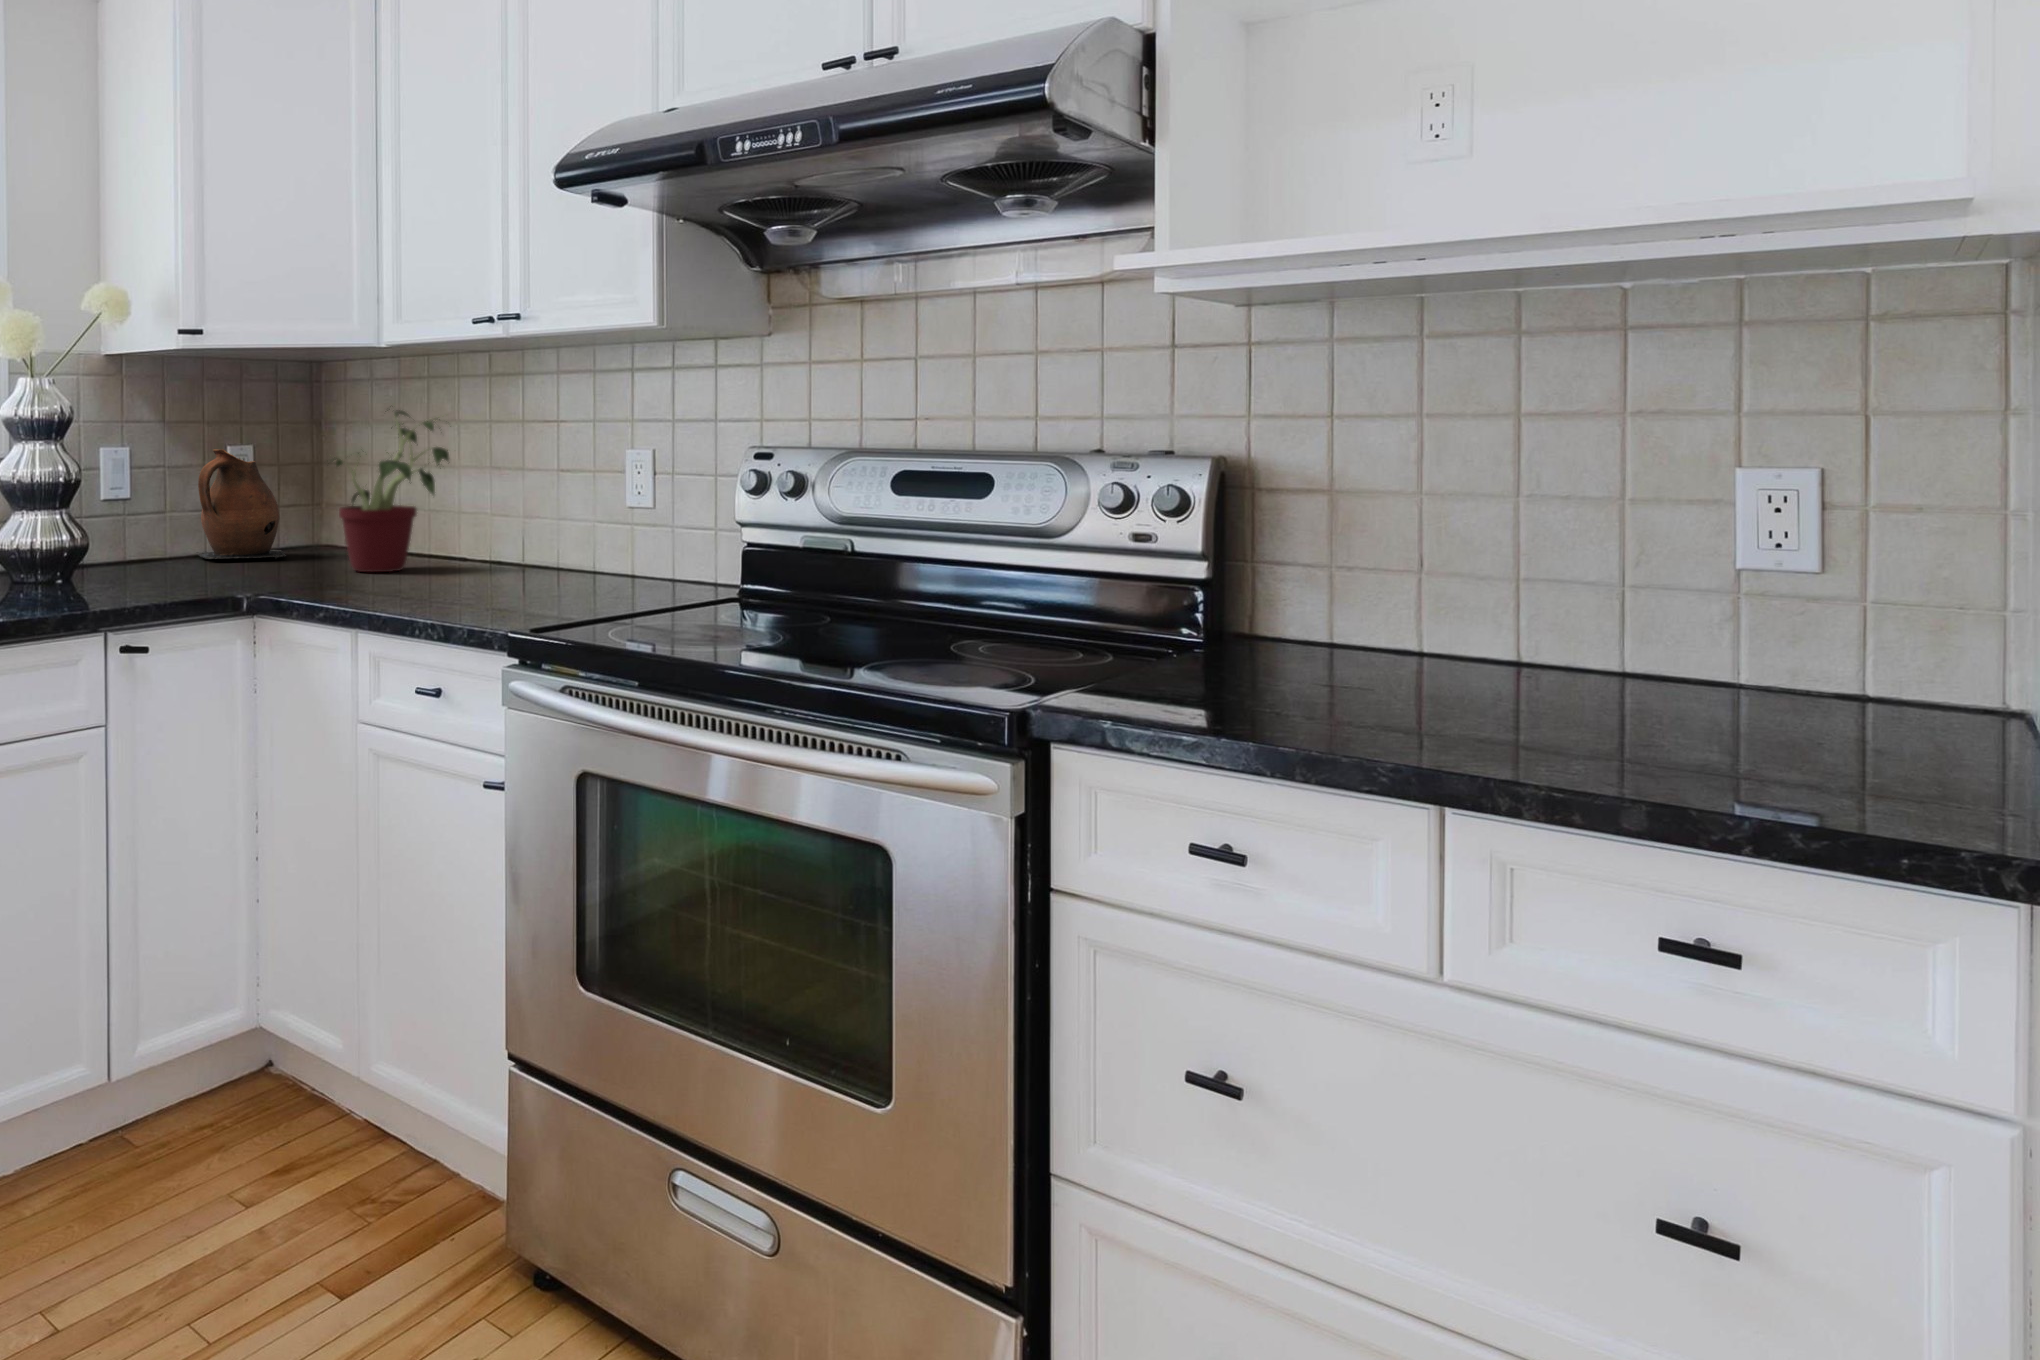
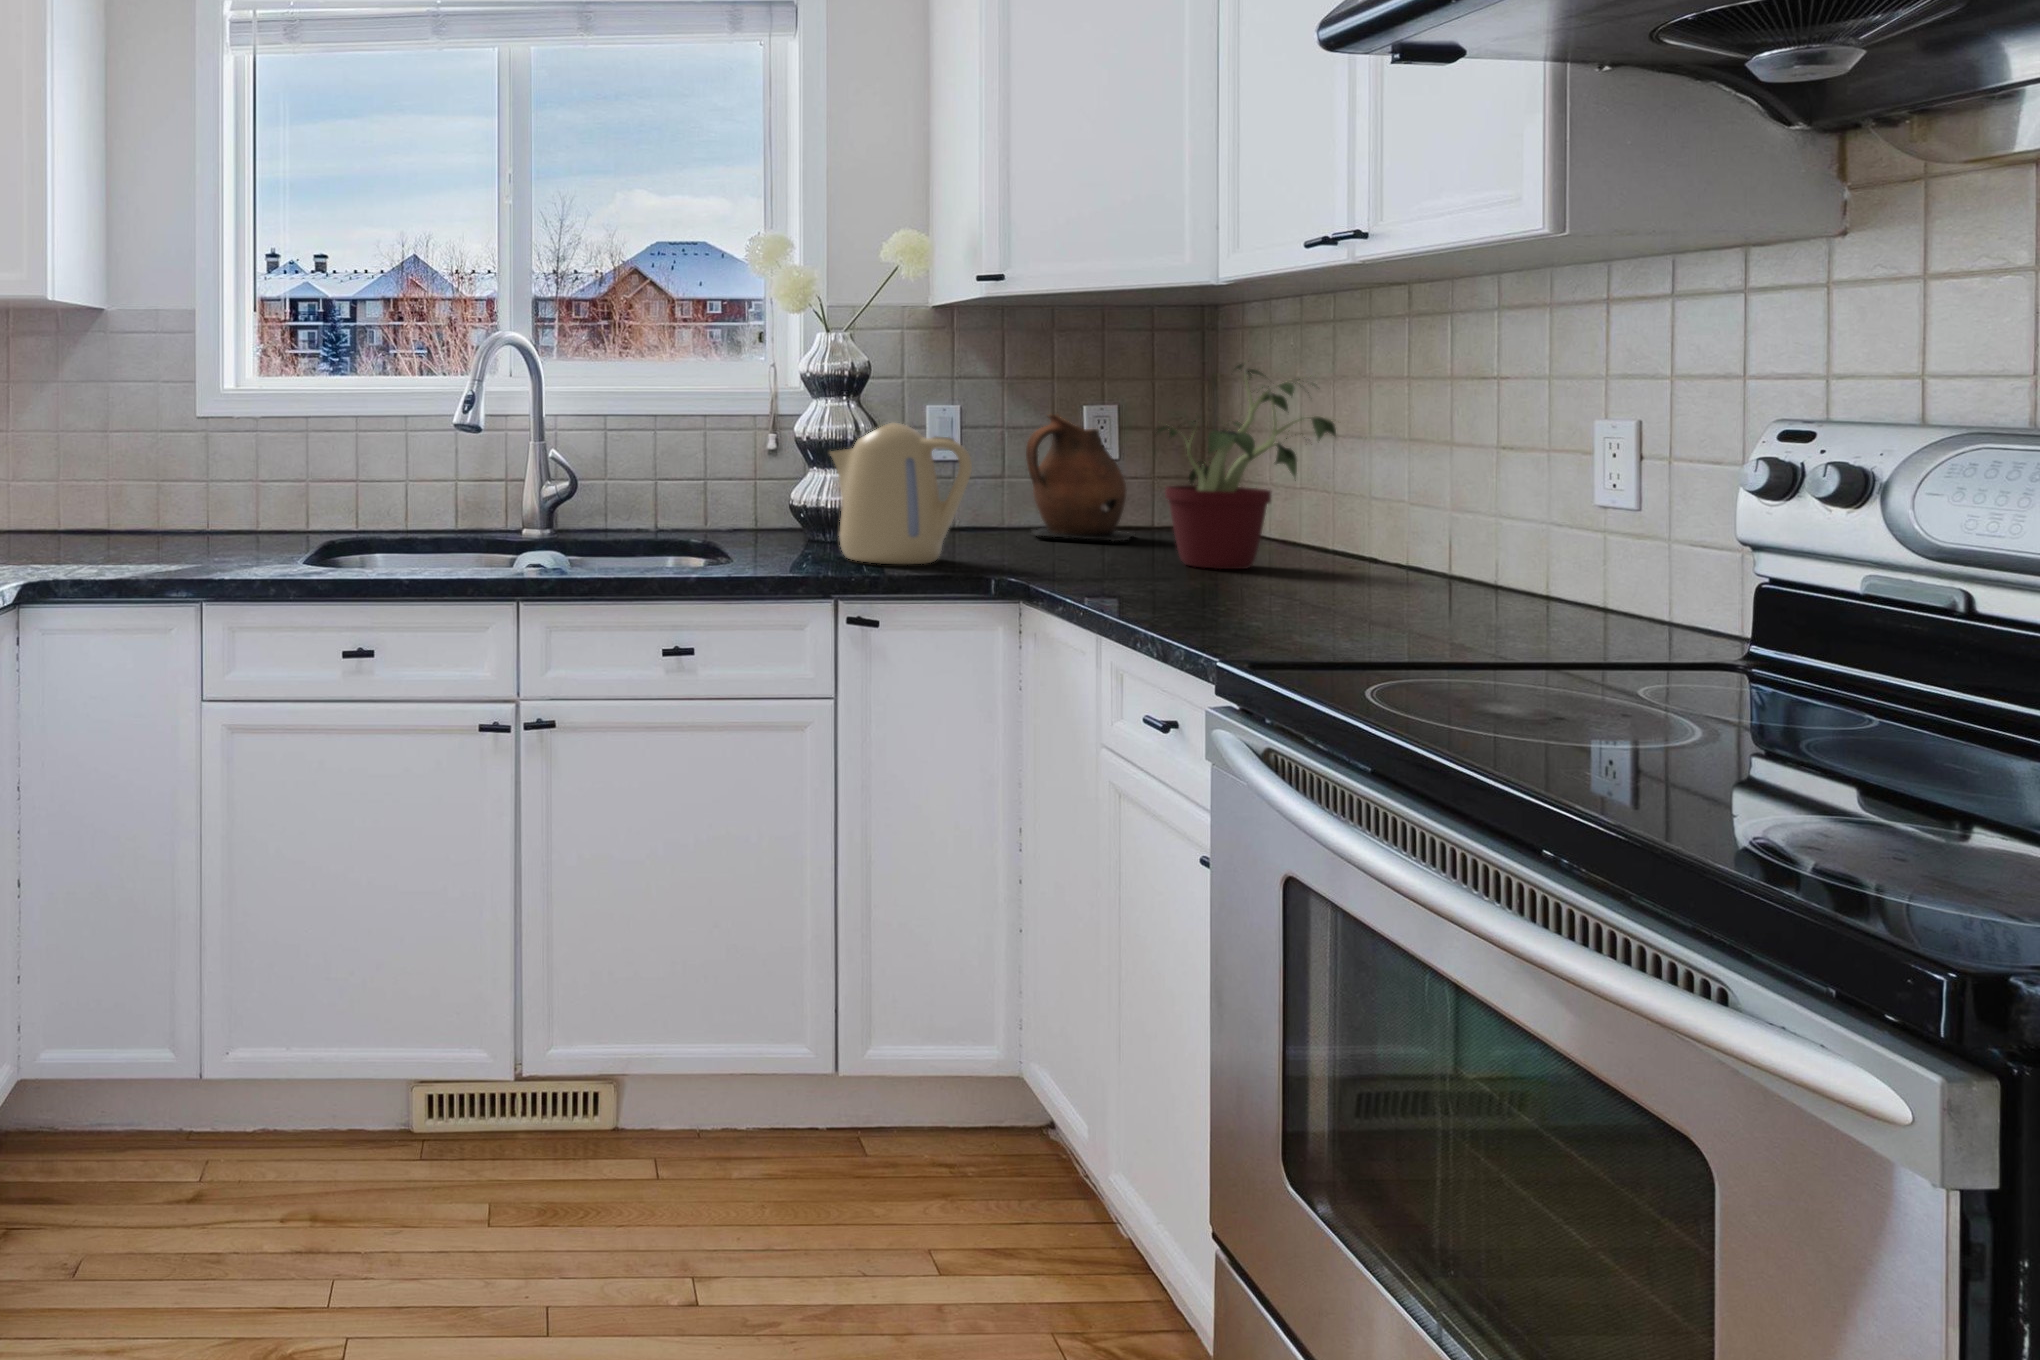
kettle: none [60,463,200,596] -> present [830,423,972,564]

